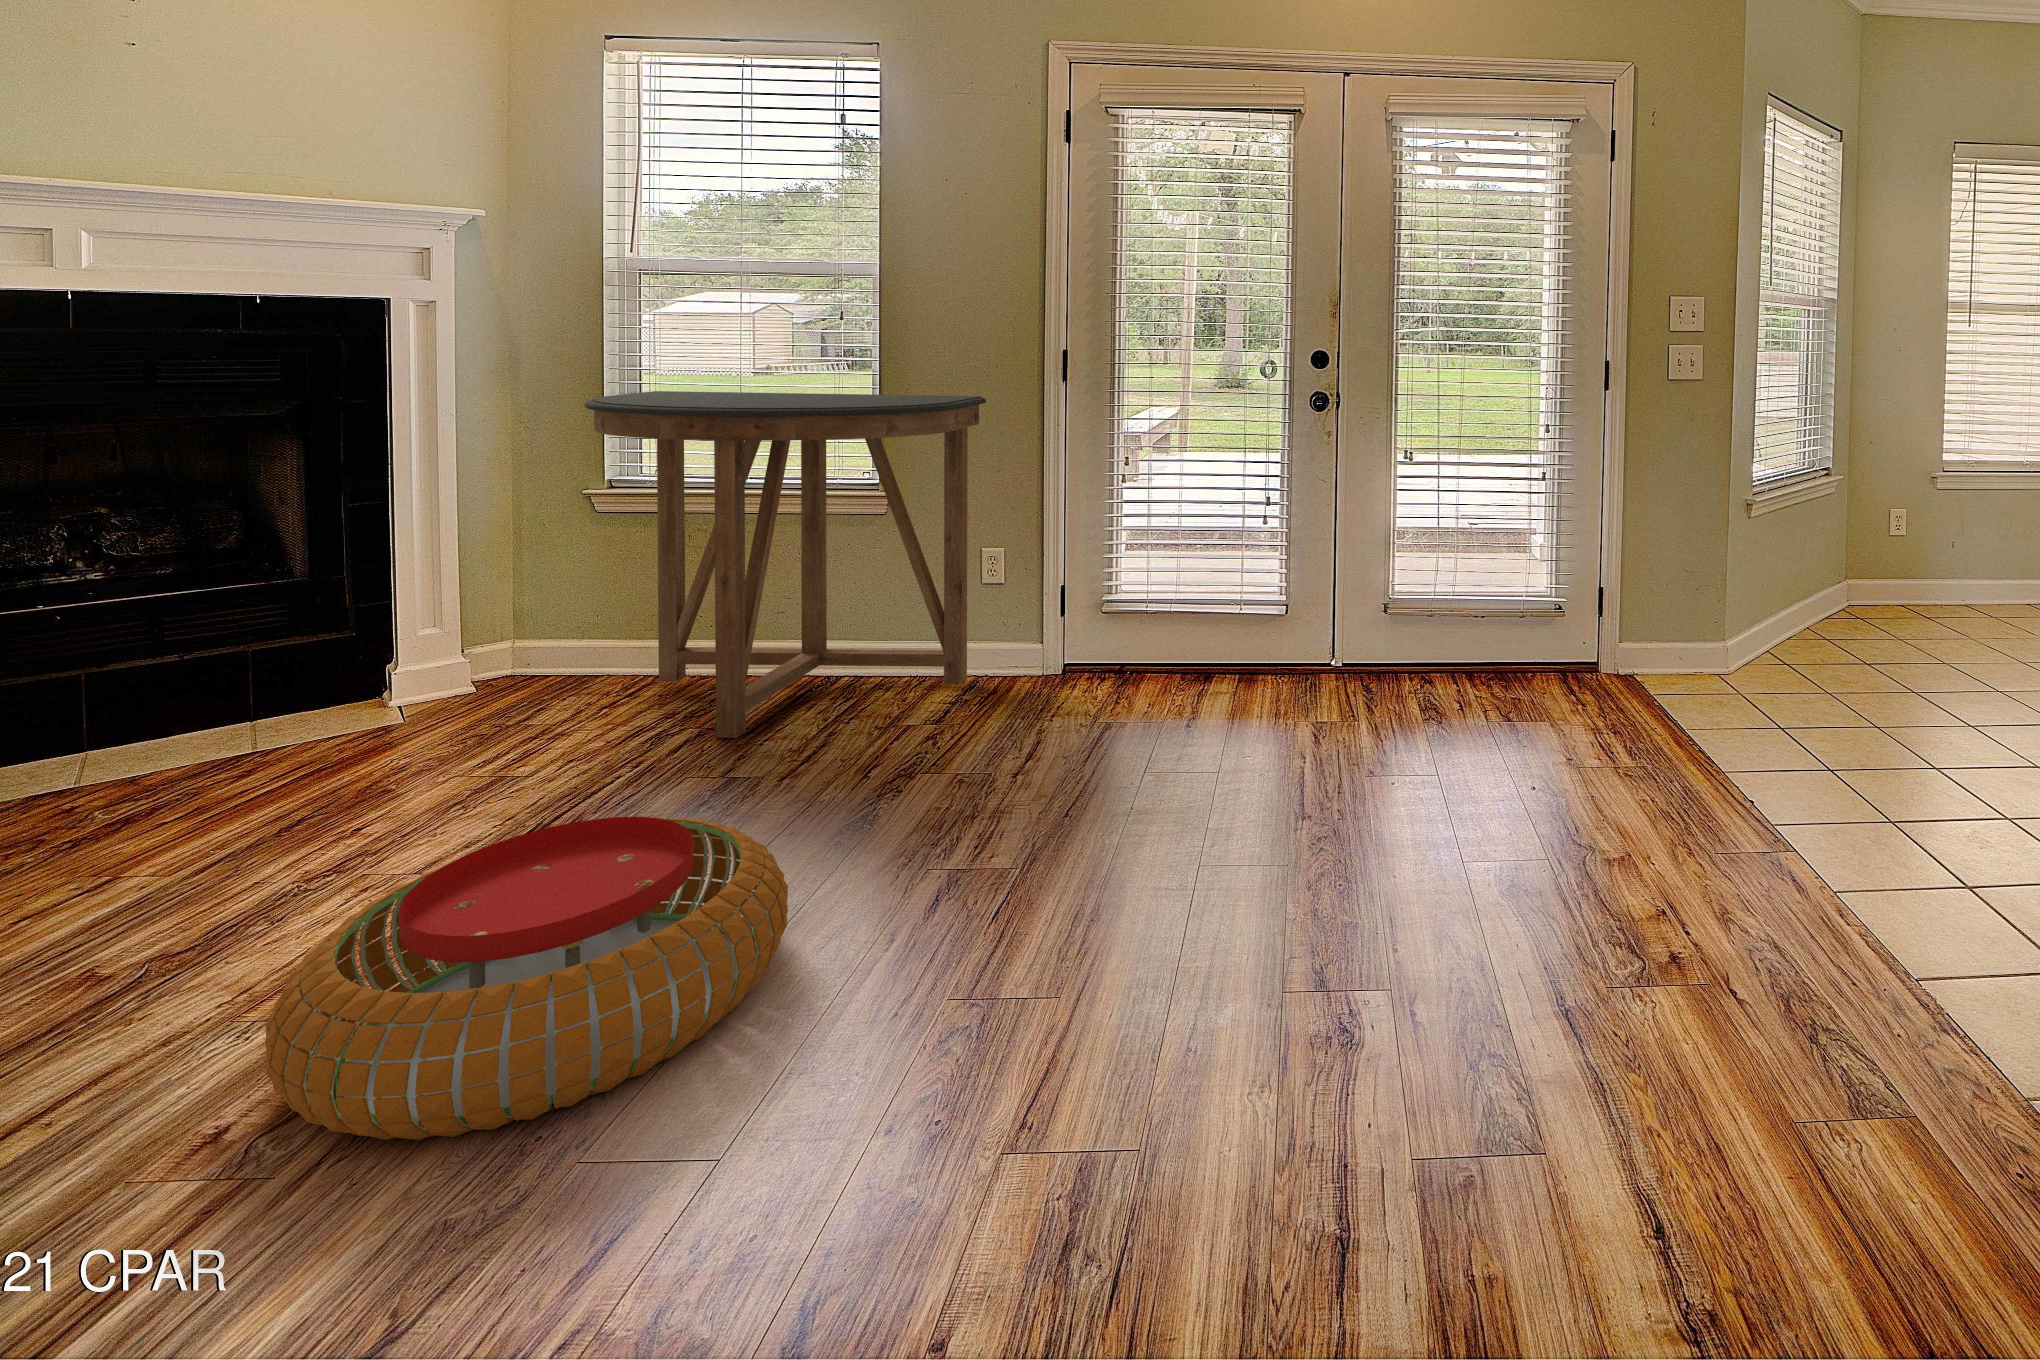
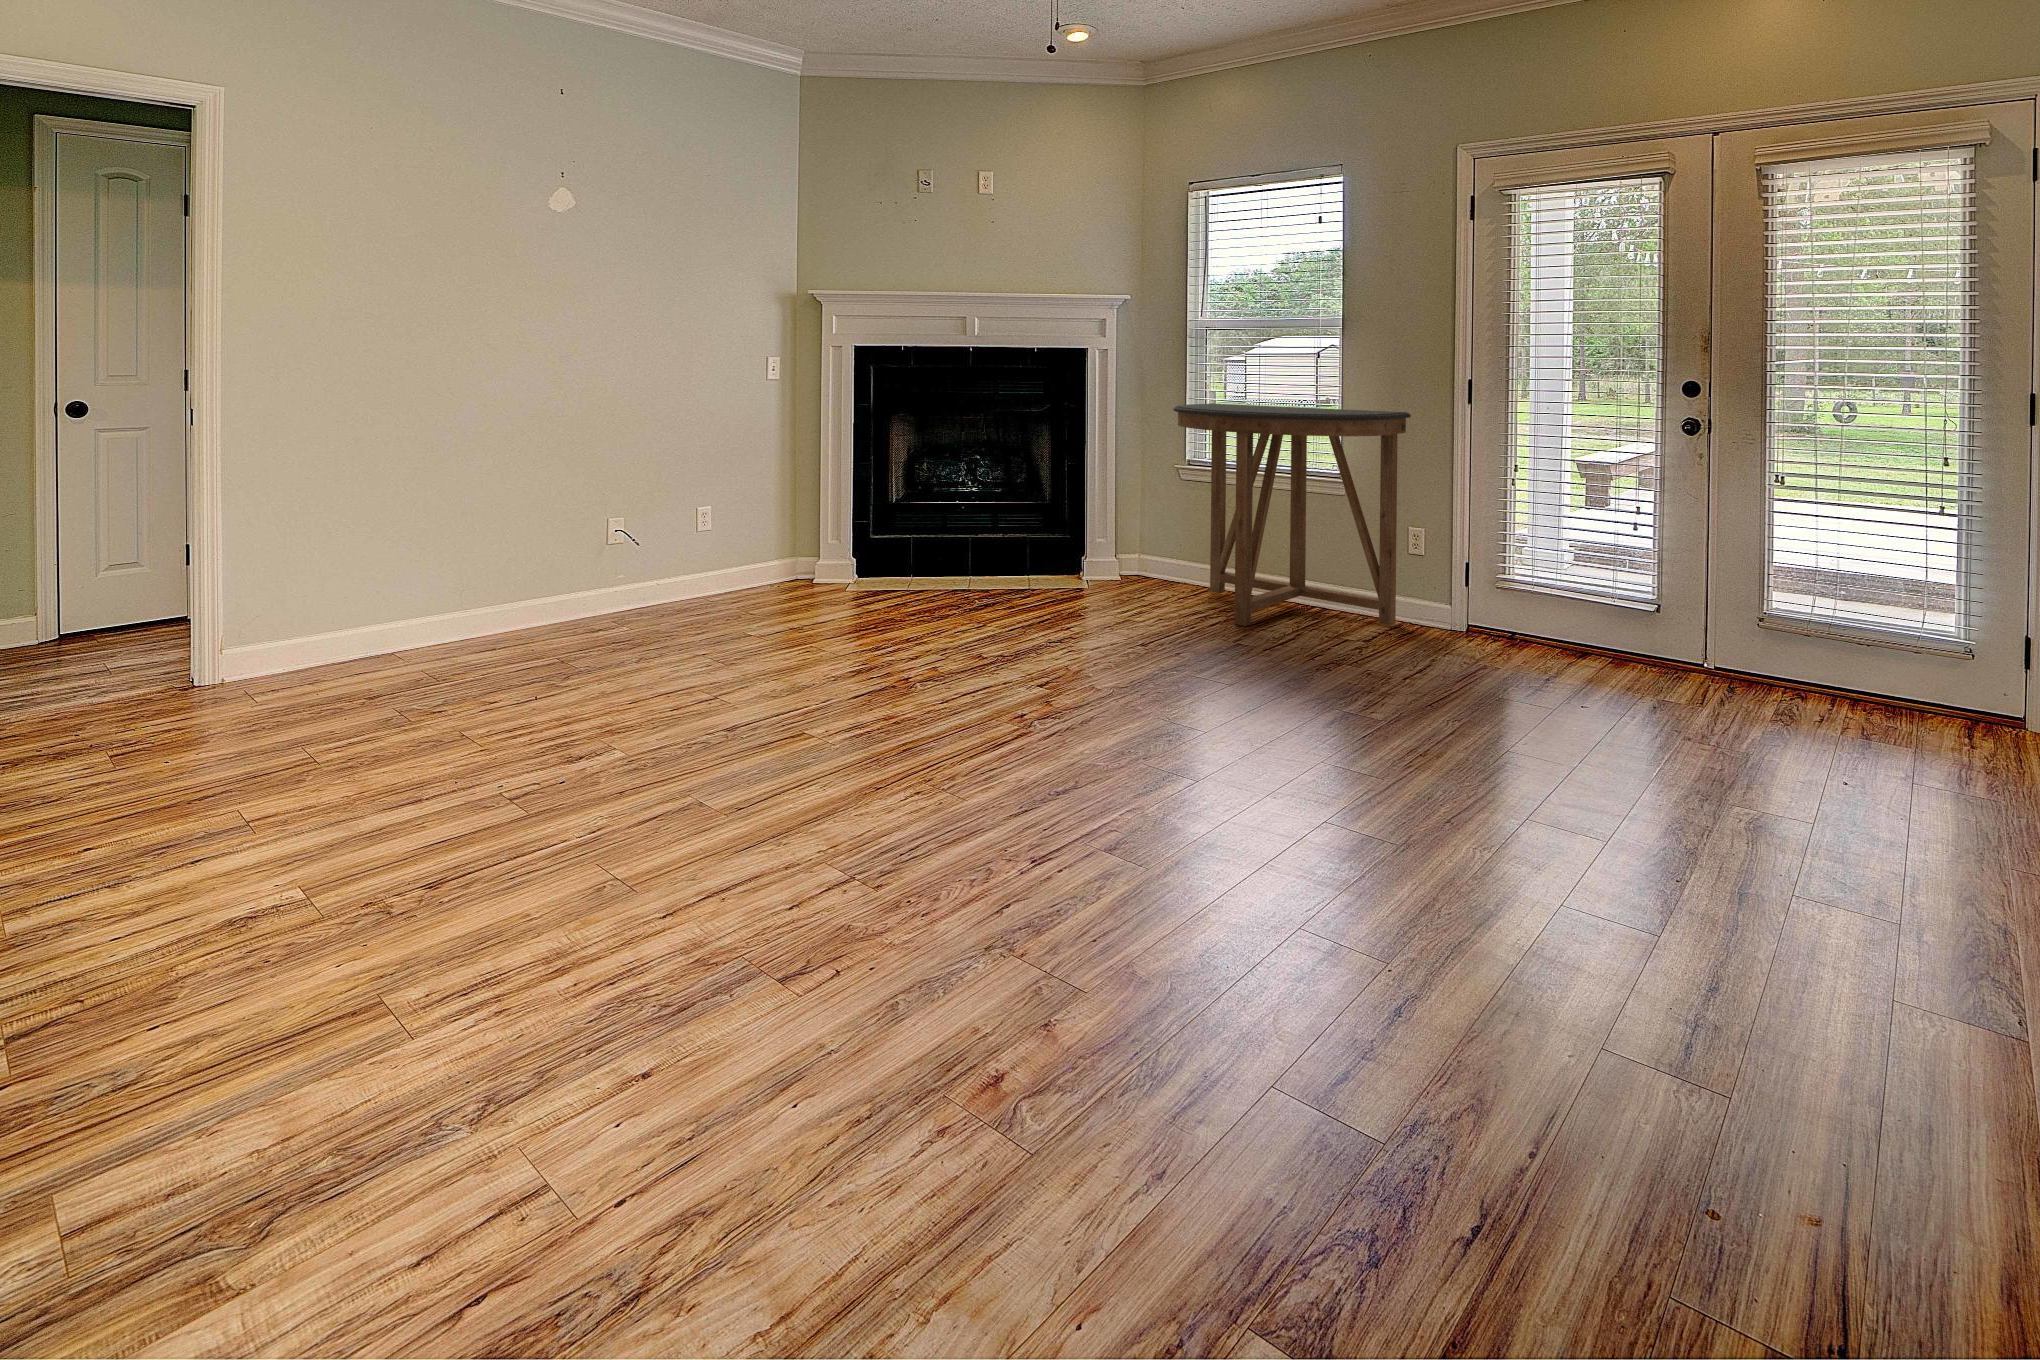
pouf: present [265,817,788,1140] -> none [1038,624,1249,746]

